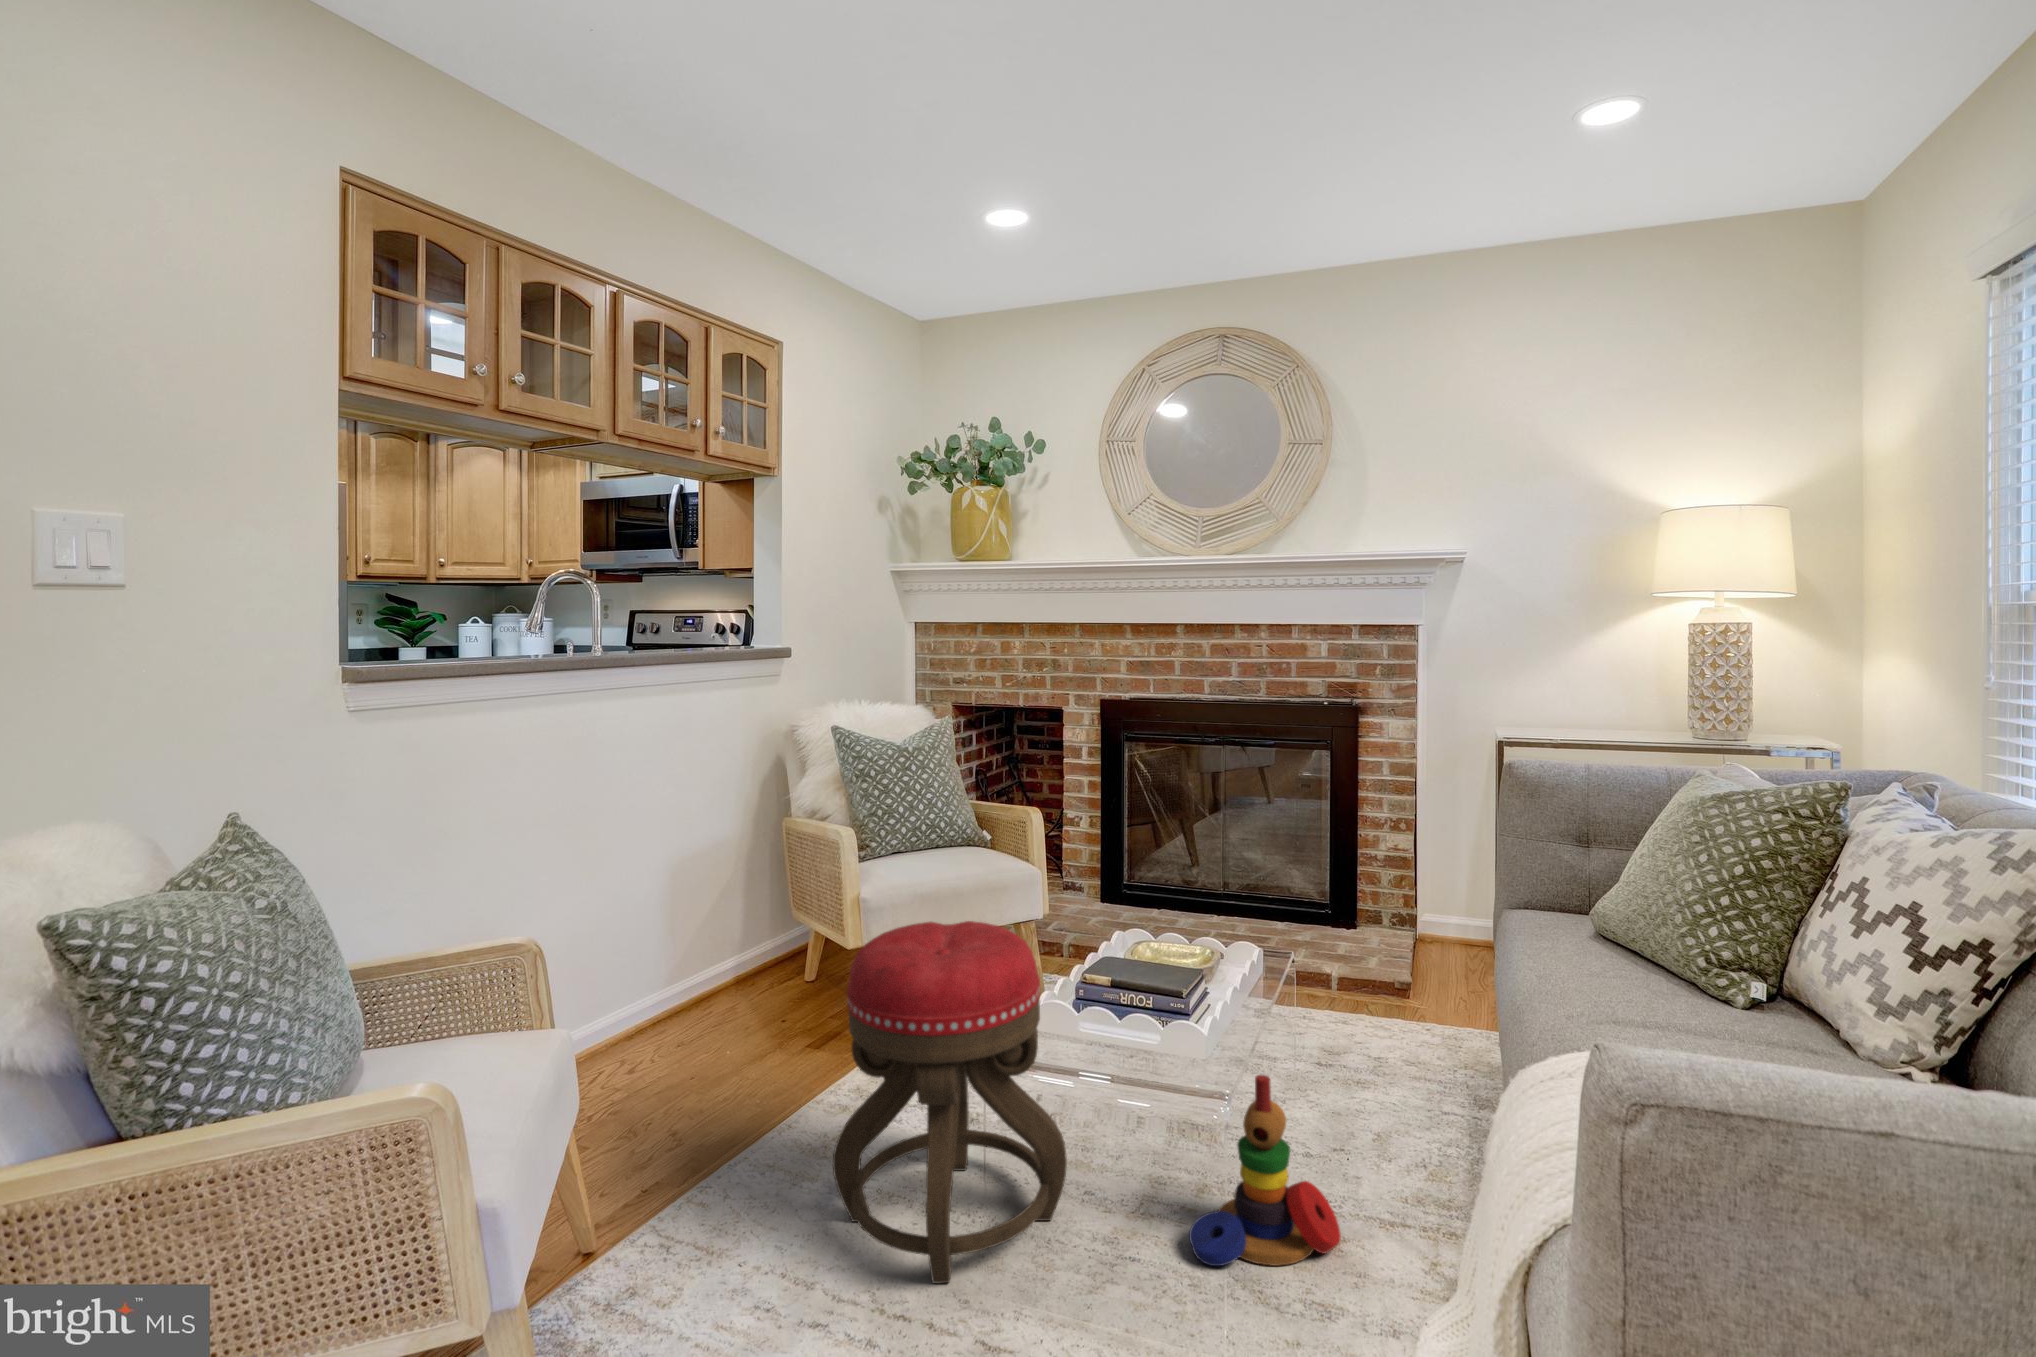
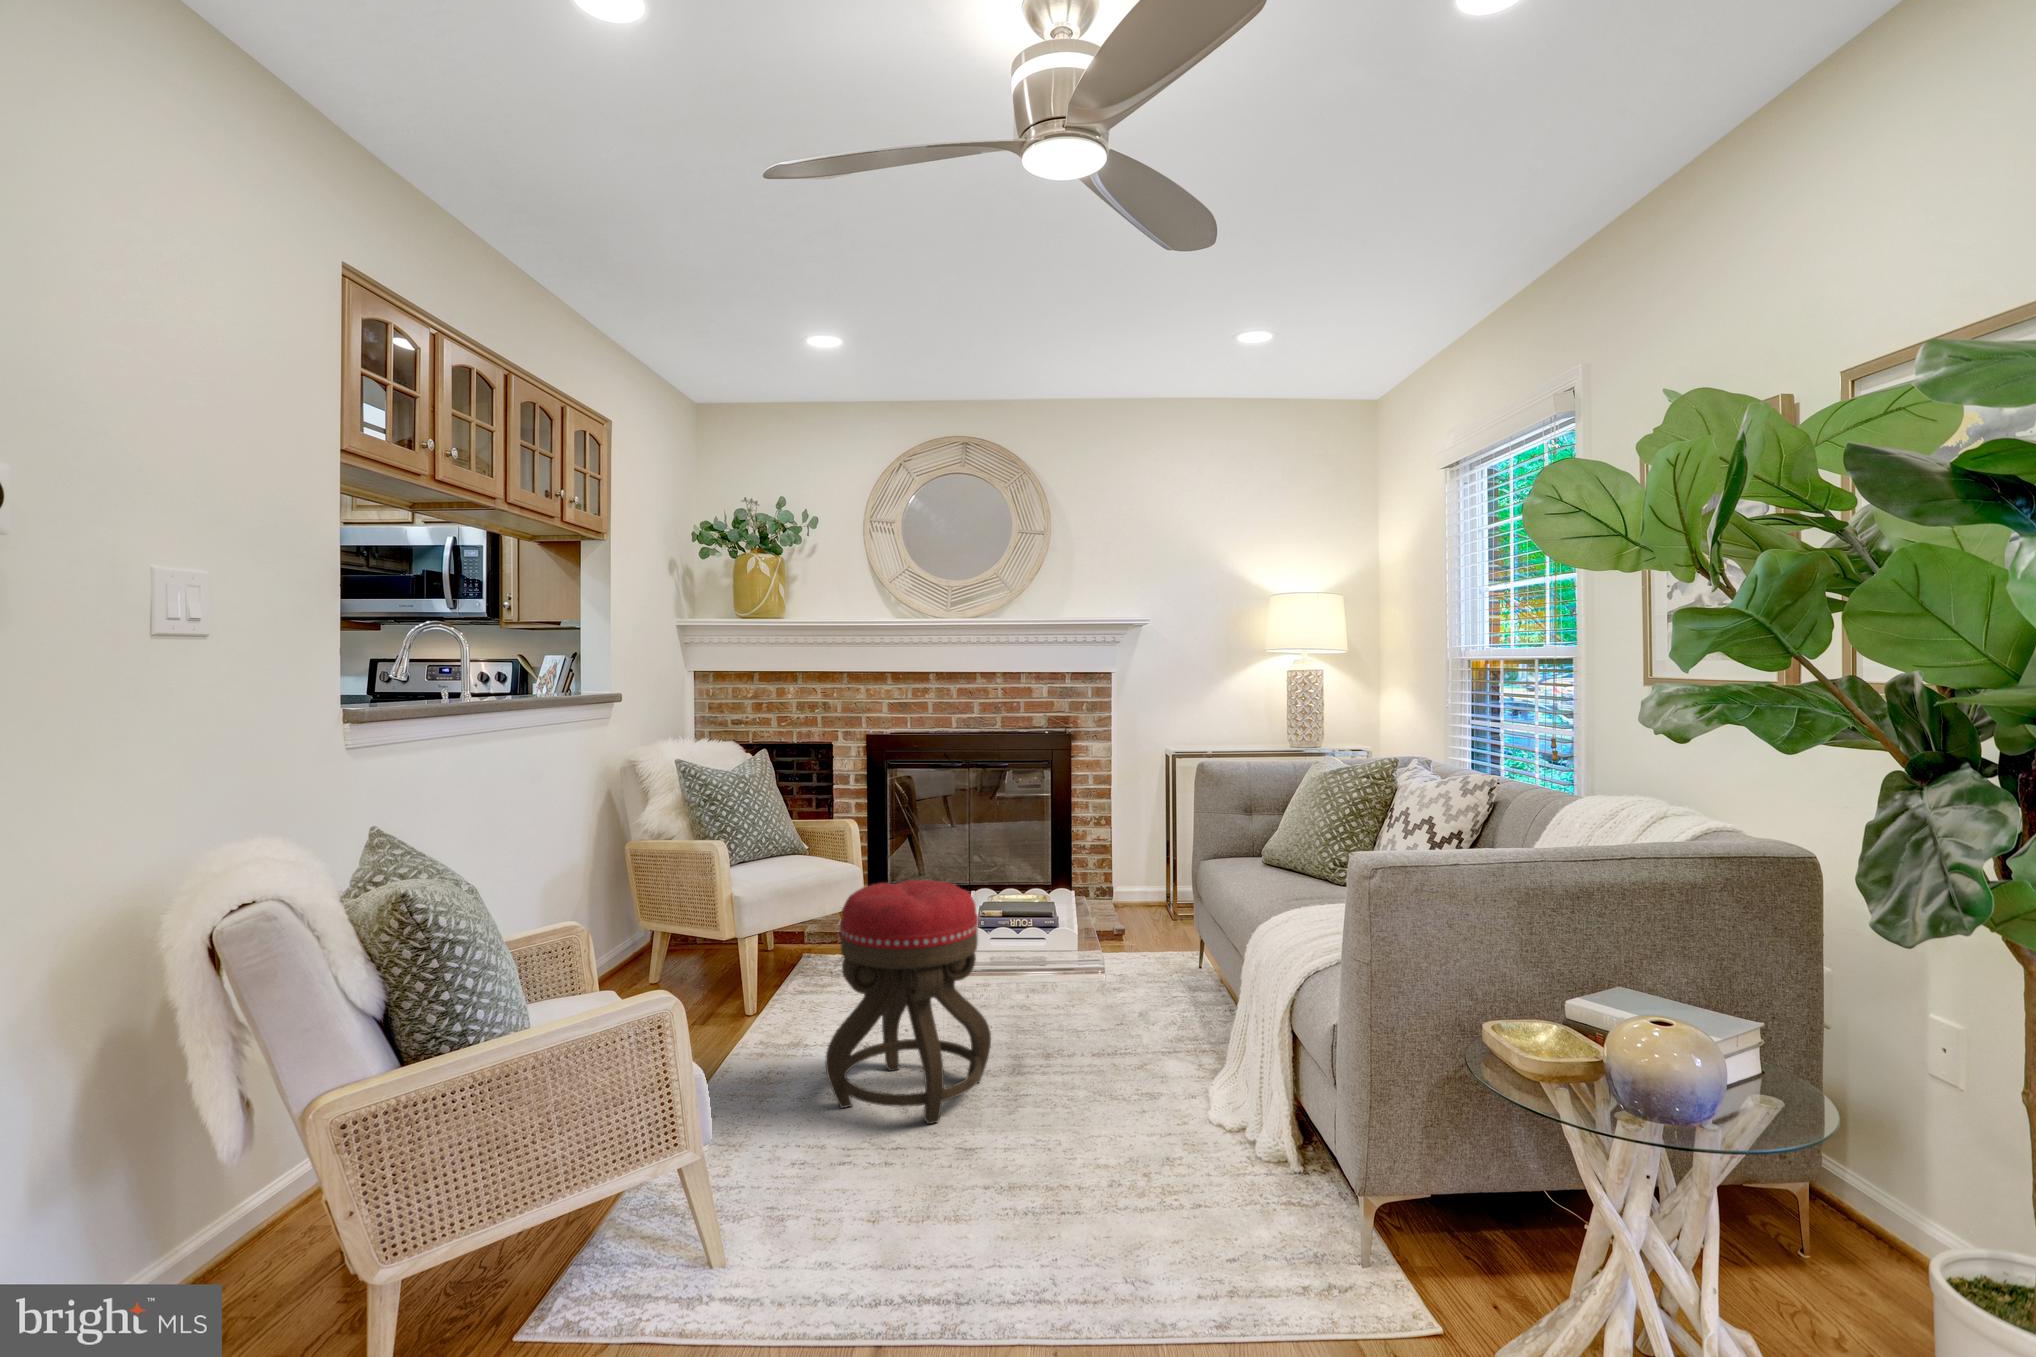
stacking toy: present [1189,1075,1341,1266] -> none [1076,959,1162,1083]

